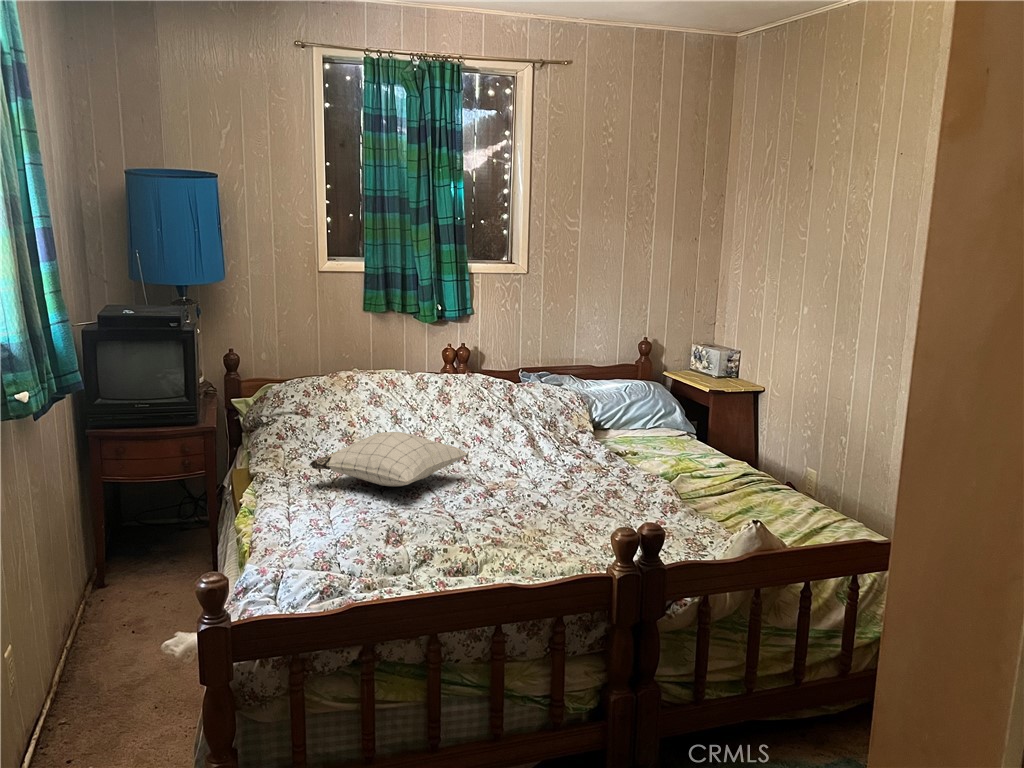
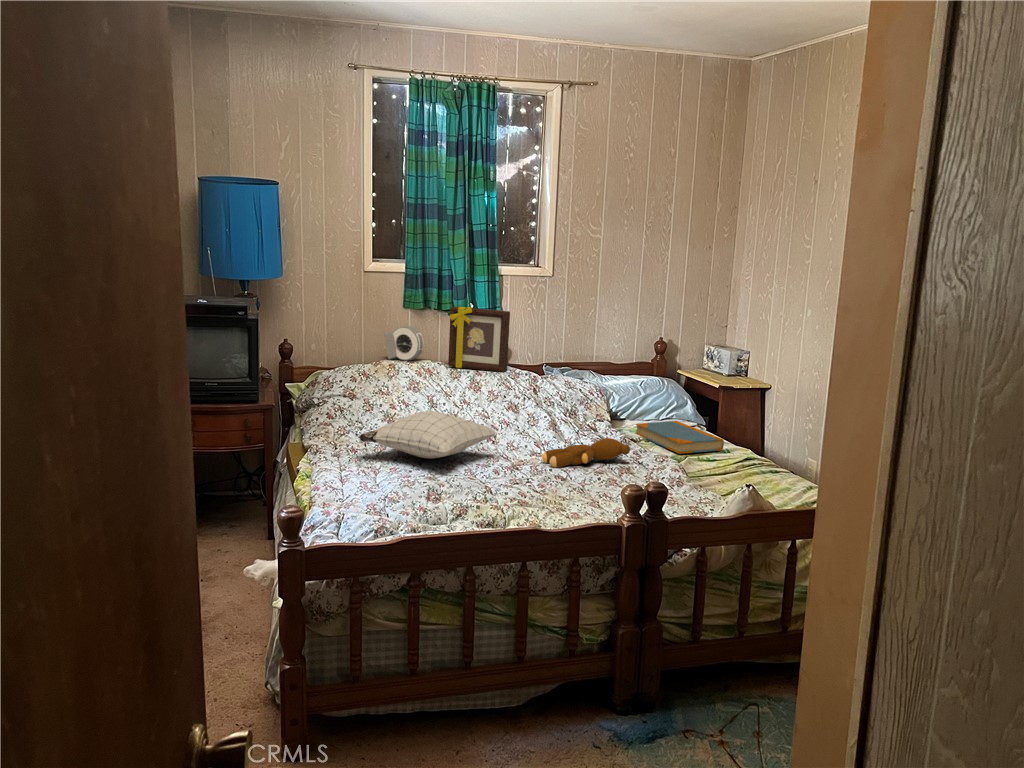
picture frame: none [414,309,481,381] -> present [448,307,510,372]
alarm clock: none [344,331,387,369] -> present [384,326,424,361]
book: none [620,430,718,470] -> present [636,421,724,454]
teddy bear: none [519,456,617,492] -> present [542,438,630,468]

